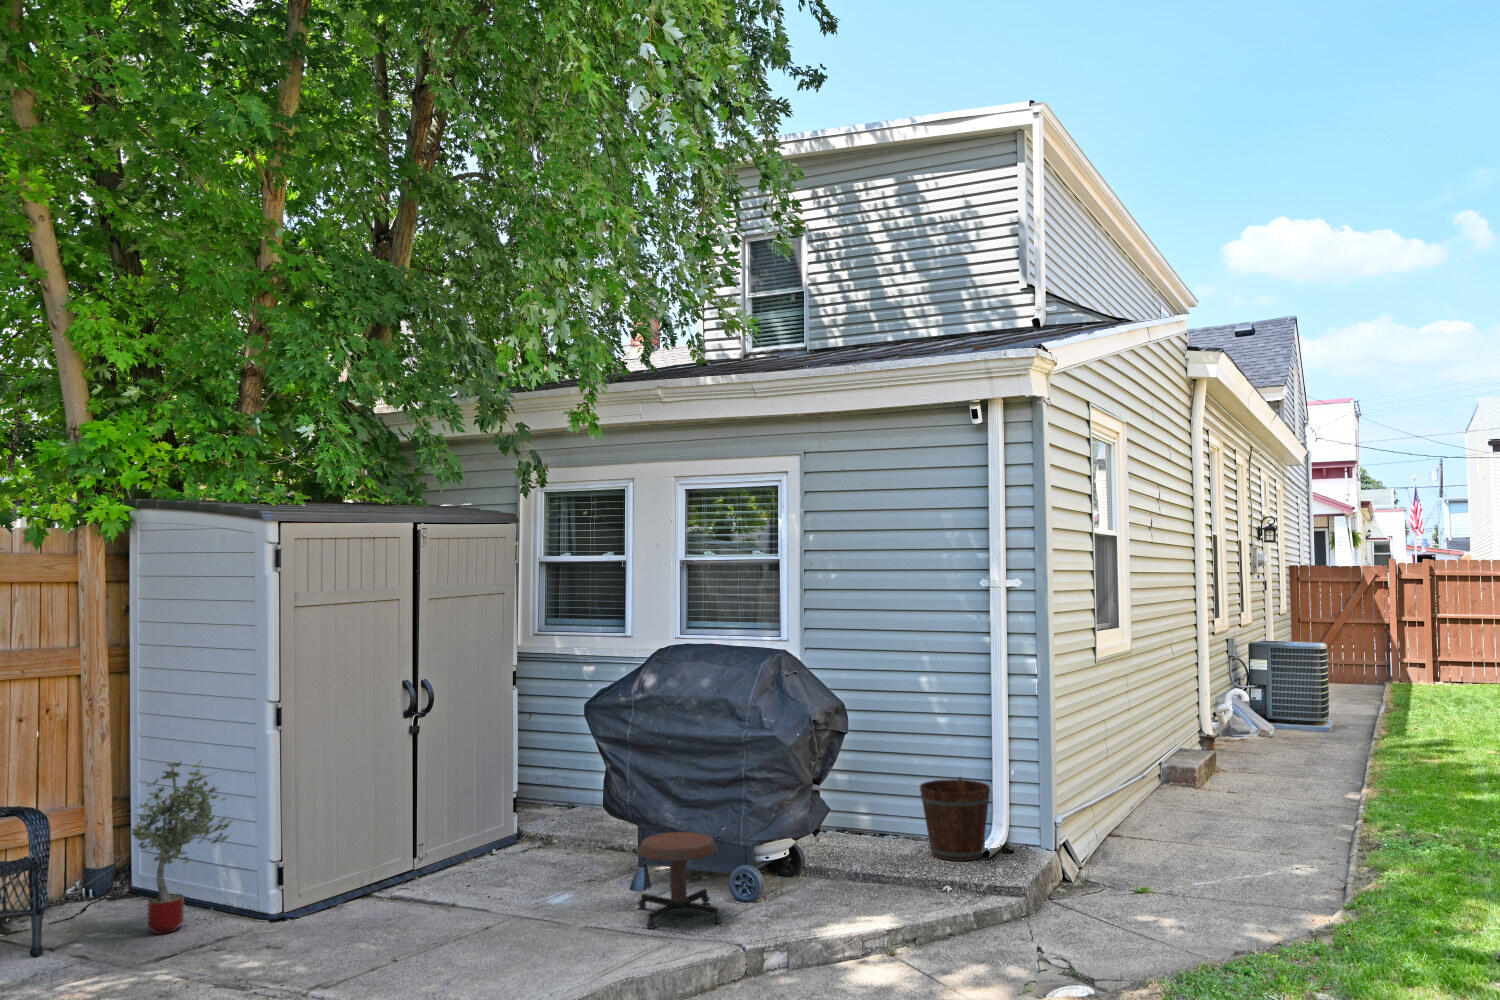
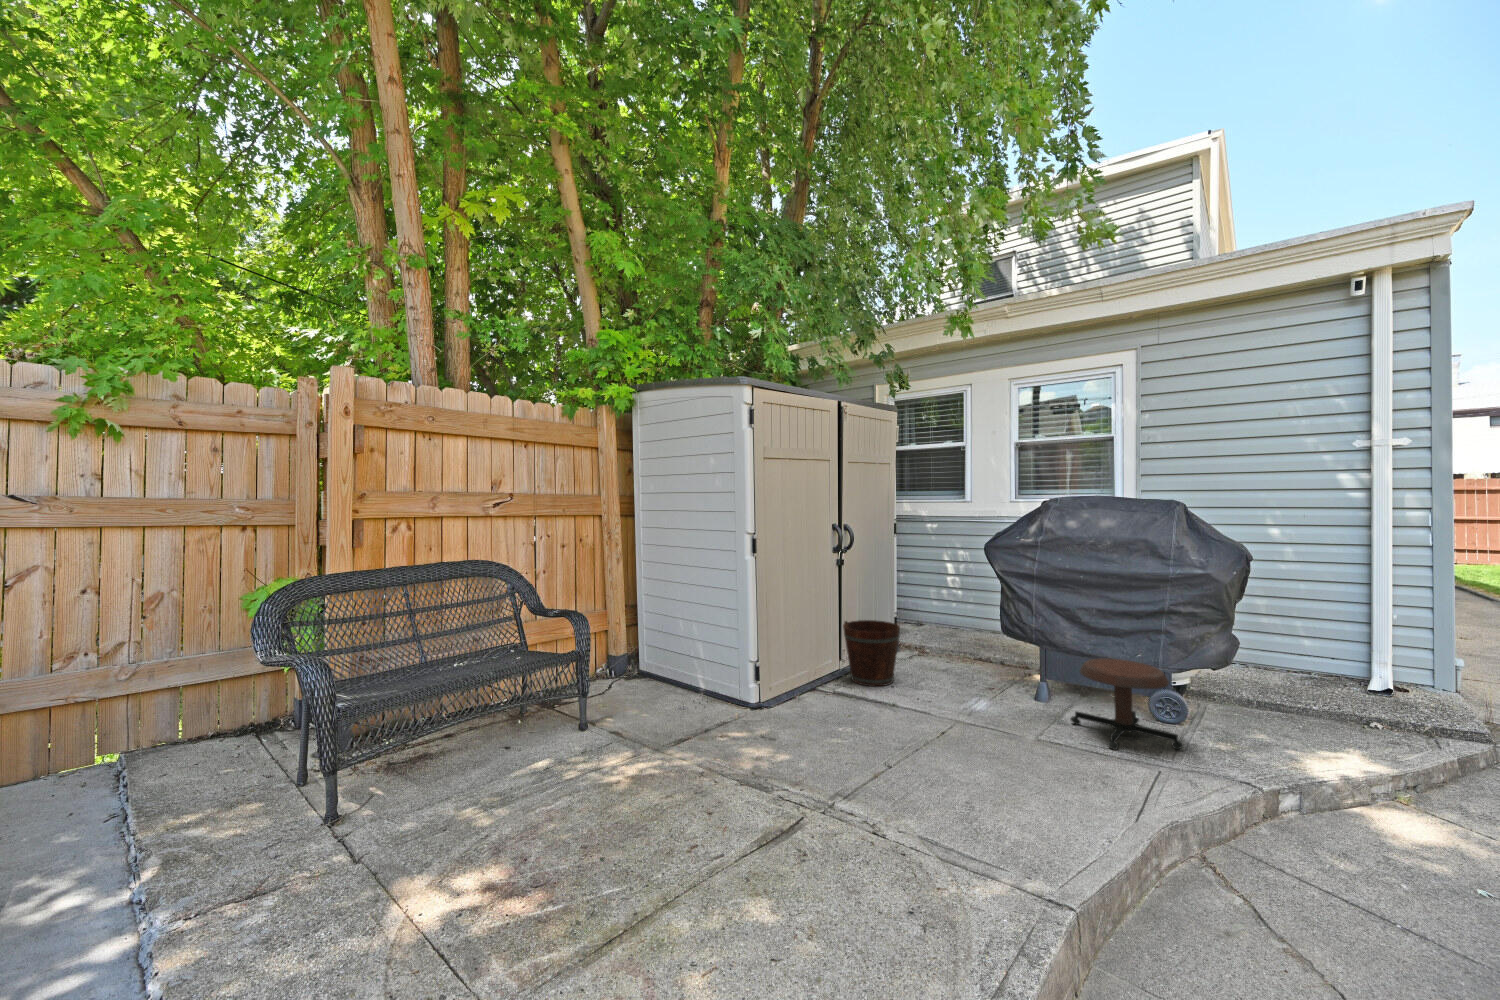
potted tree: present [132,762,233,934] -> none [647,578,724,712]
bucket: present [920,777,990,861] -> present [843,620,900,686]

